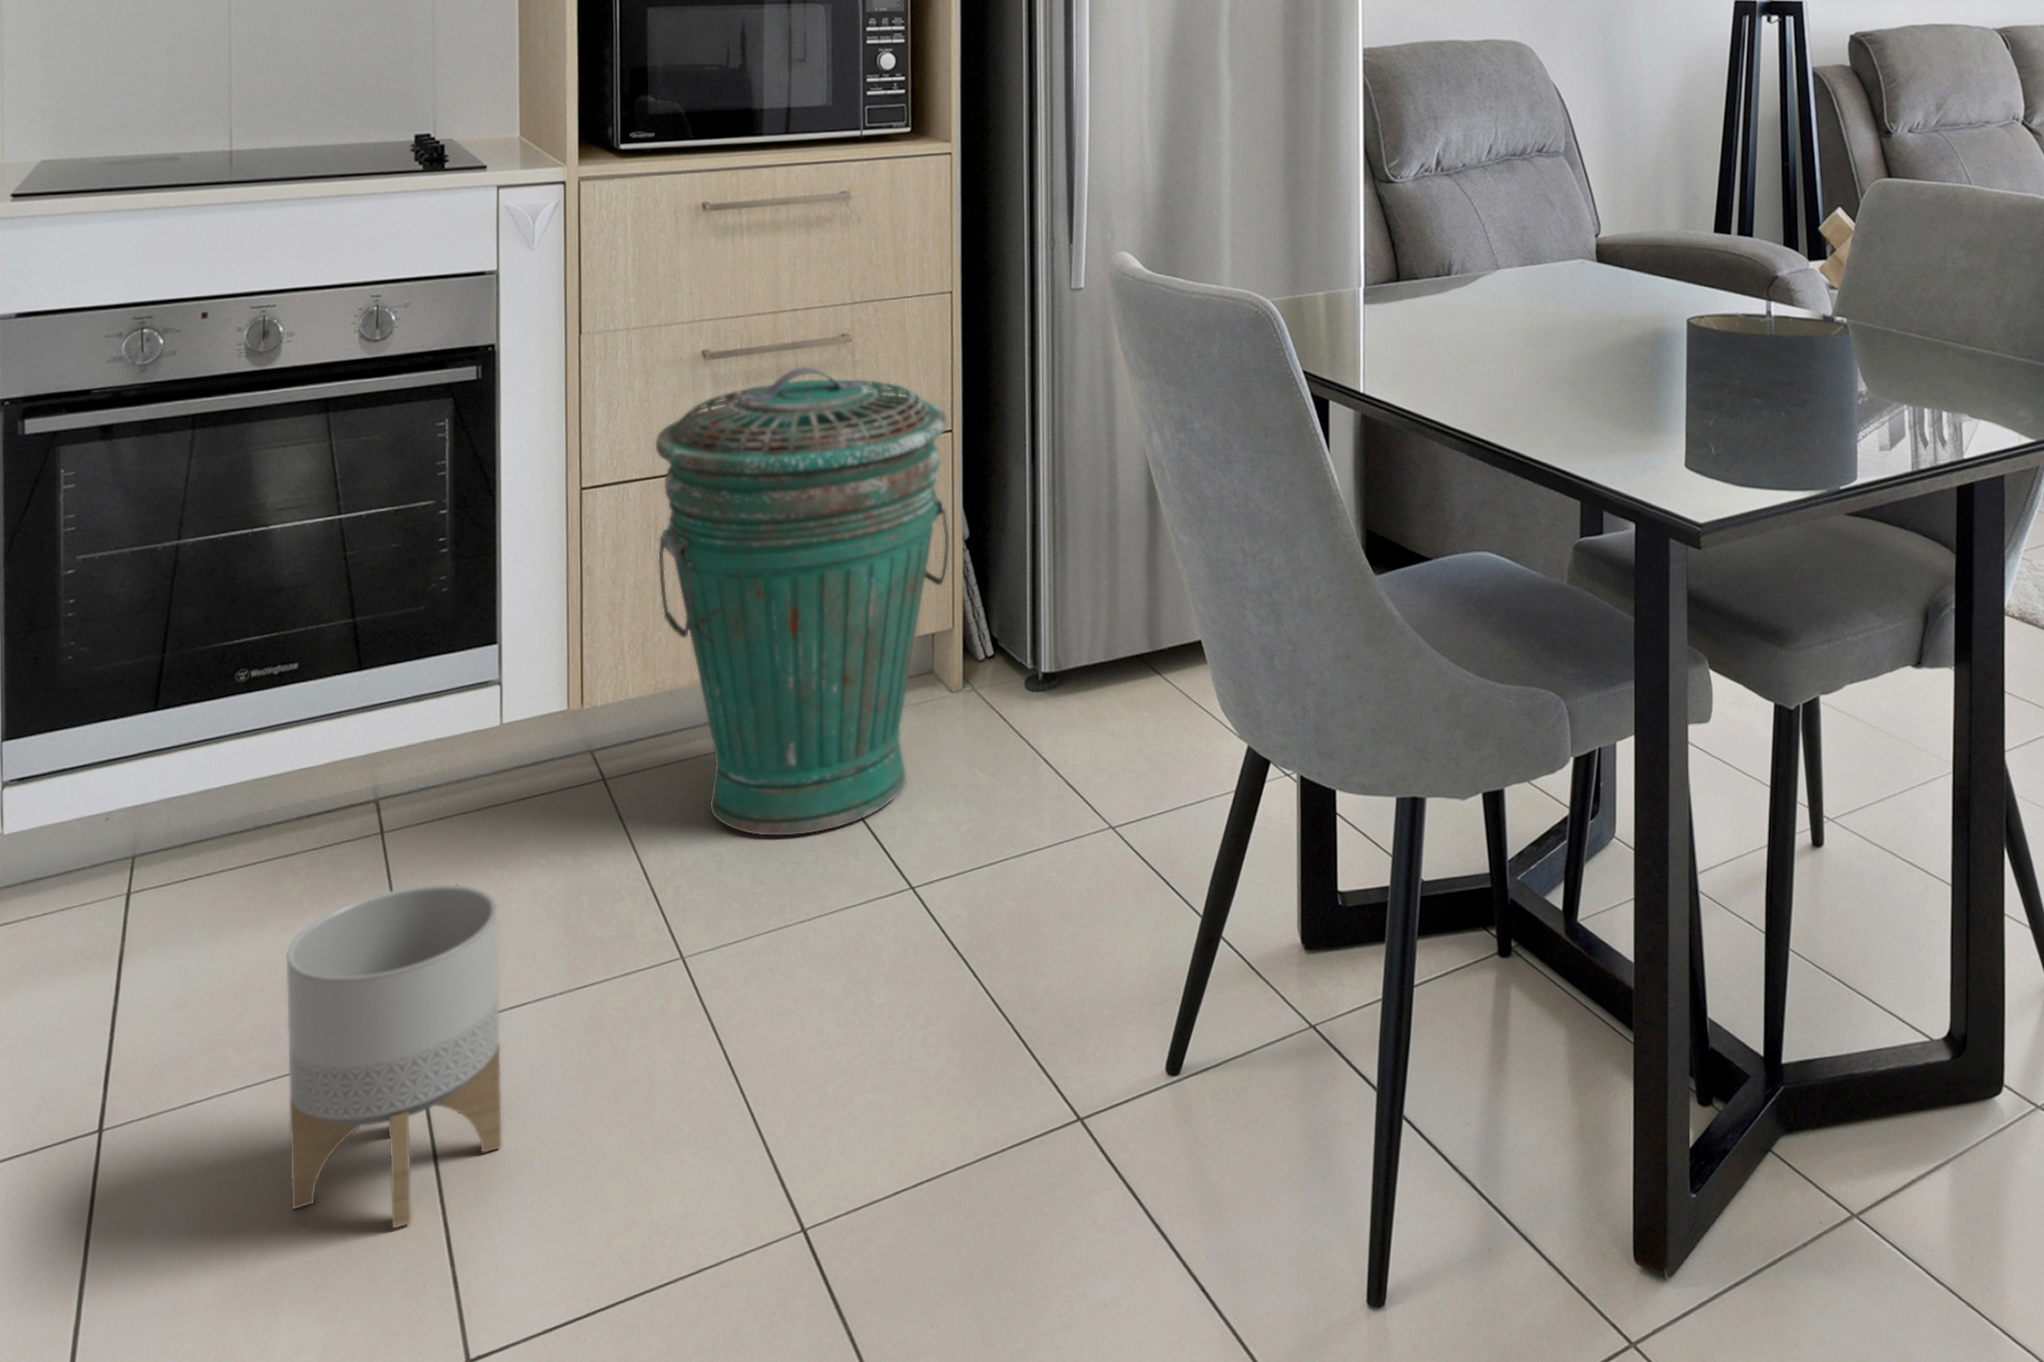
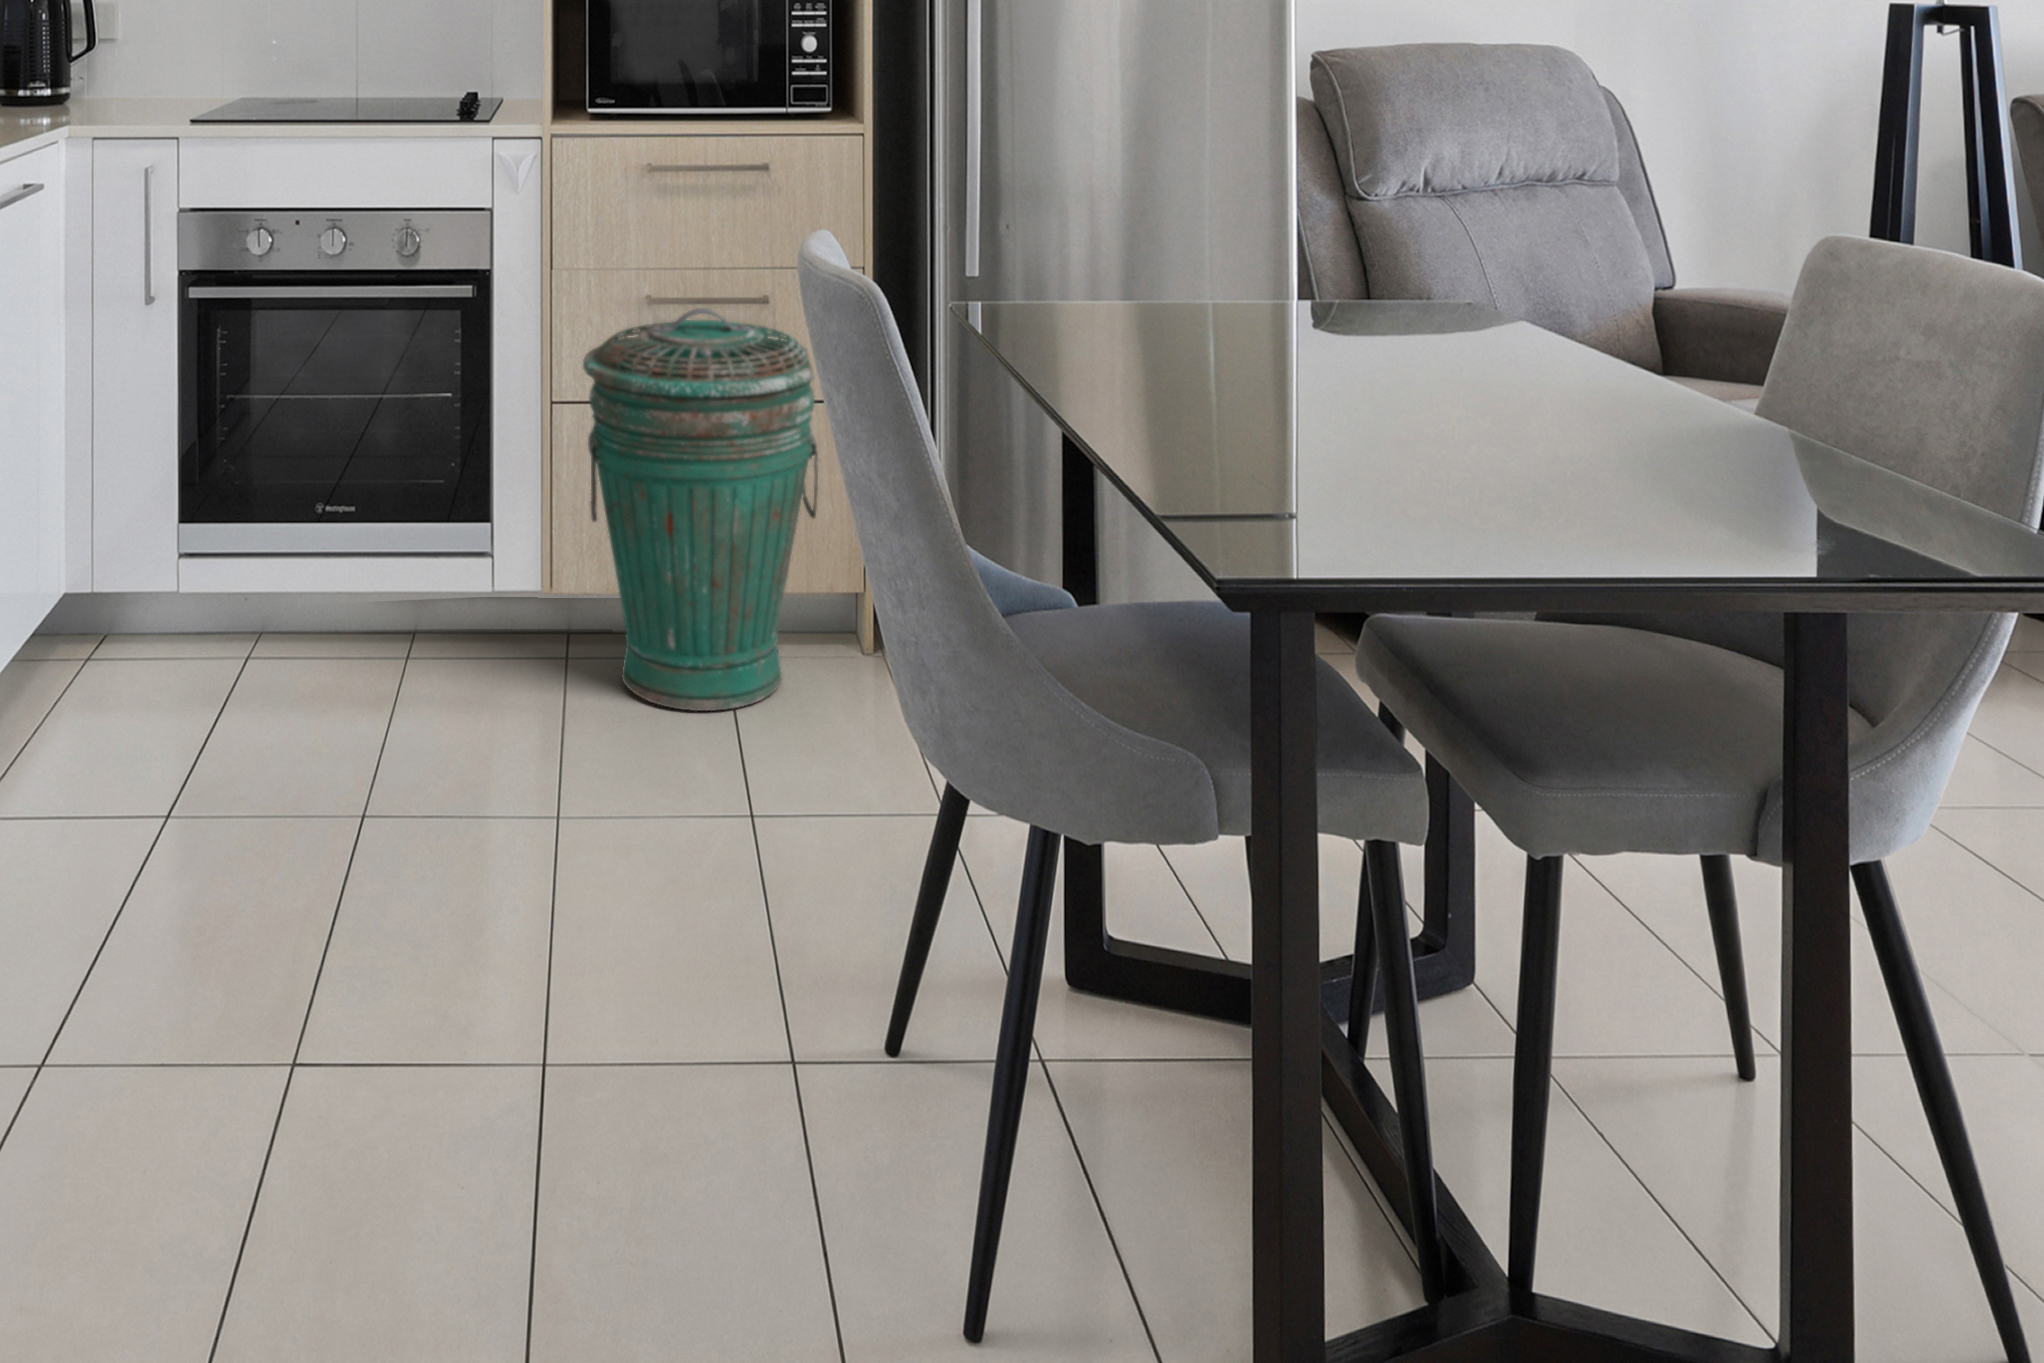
planter: present [287,884,502,1228] -> none [226,662,366,909]

